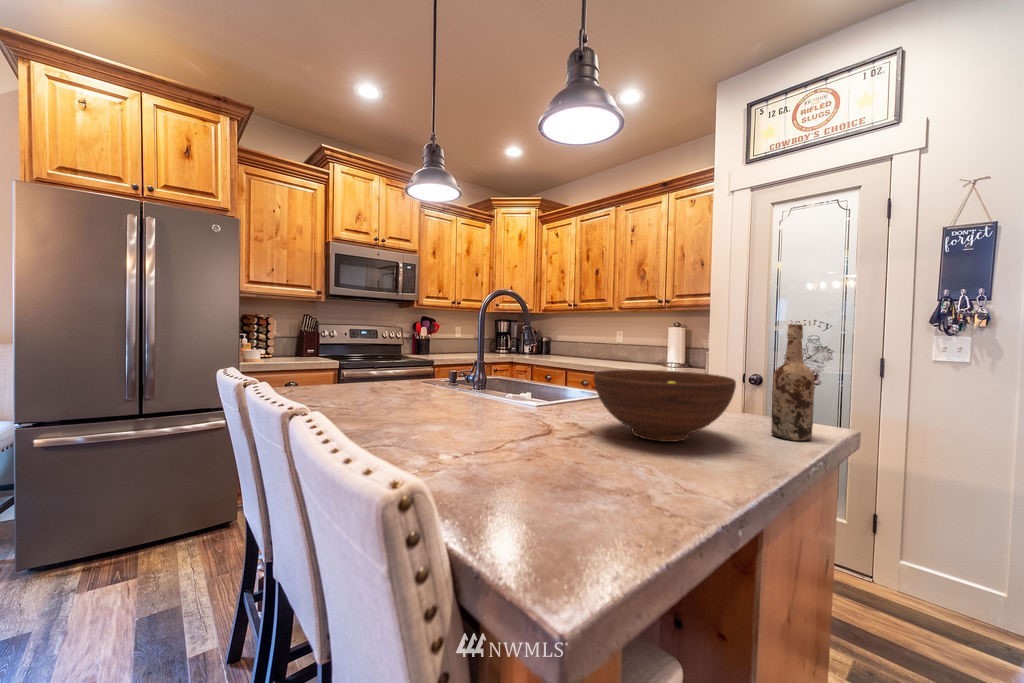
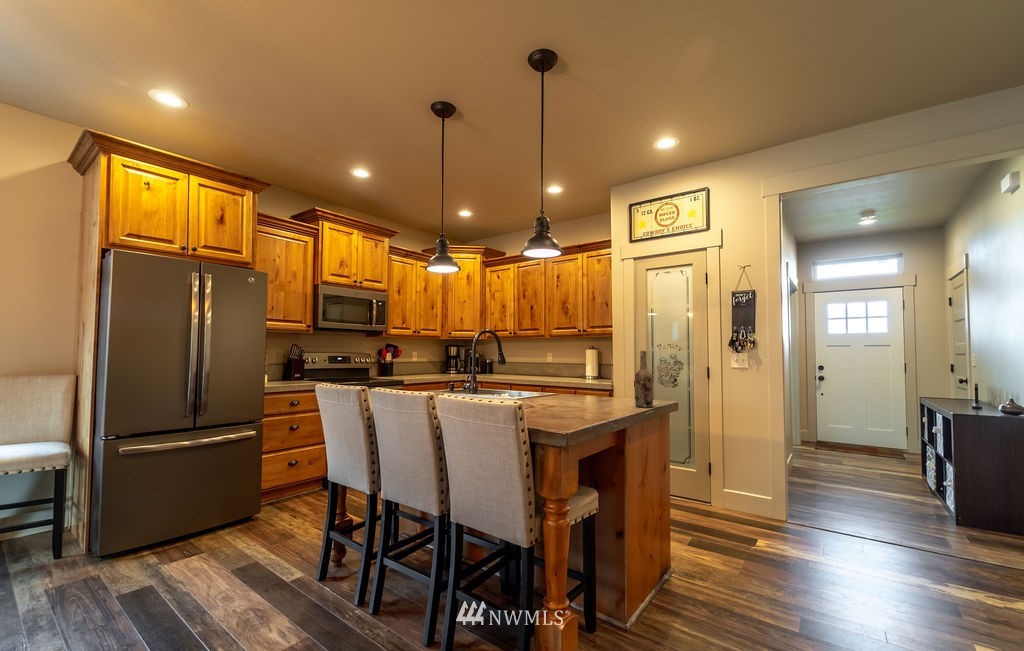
fruit bowl: present [594,370,736,442] -> none [549,376,616,410]

